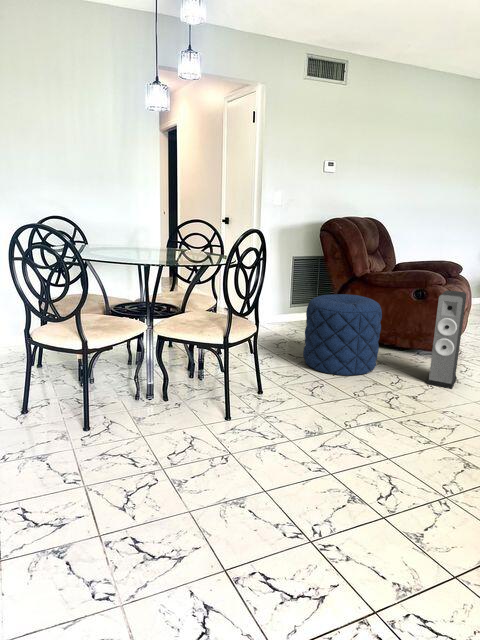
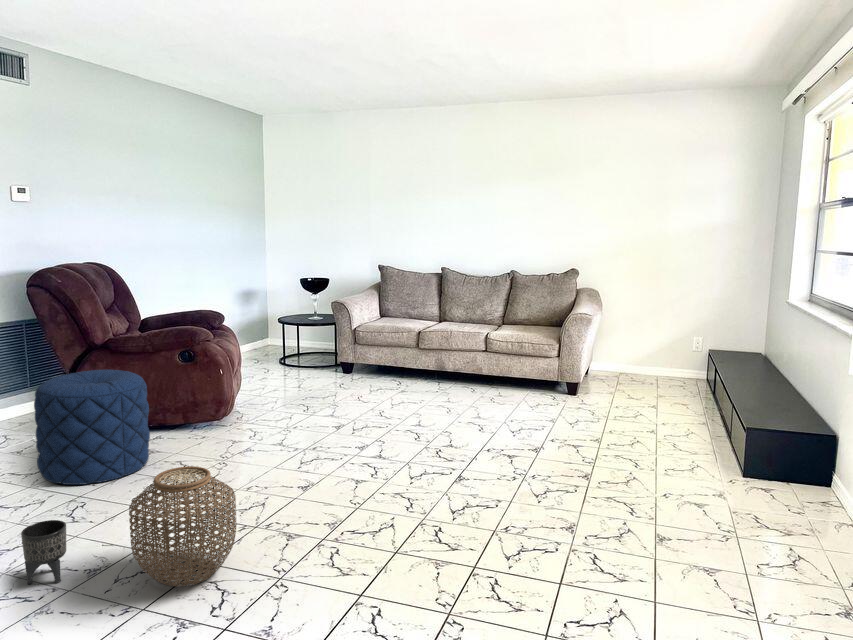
speaker: present [427,290,466,389] -> none [216,347,248,462]
woven basket: none [333,375,420,472] -> present [129,466,236,586]
planter: none [271,388,298,432] -> present [21,520,66,584]

